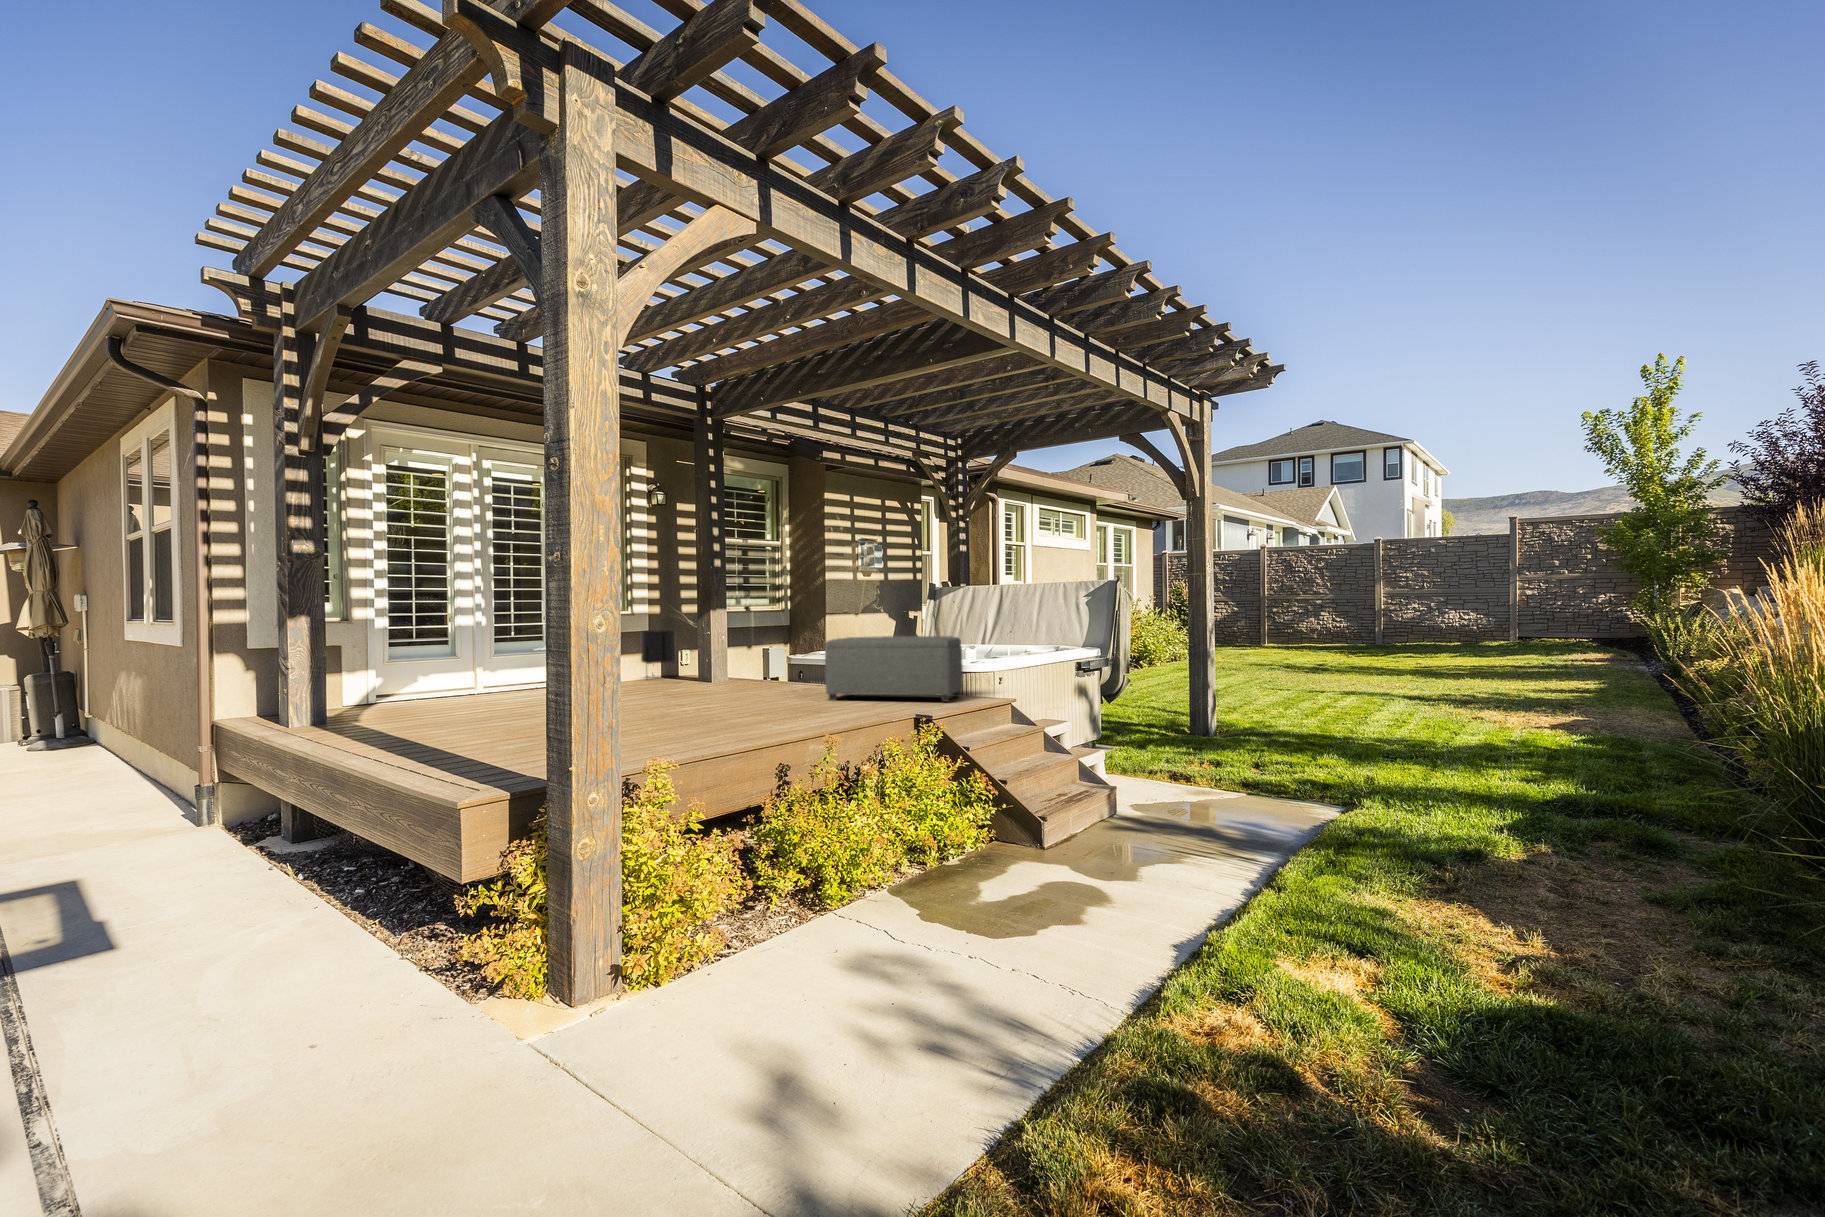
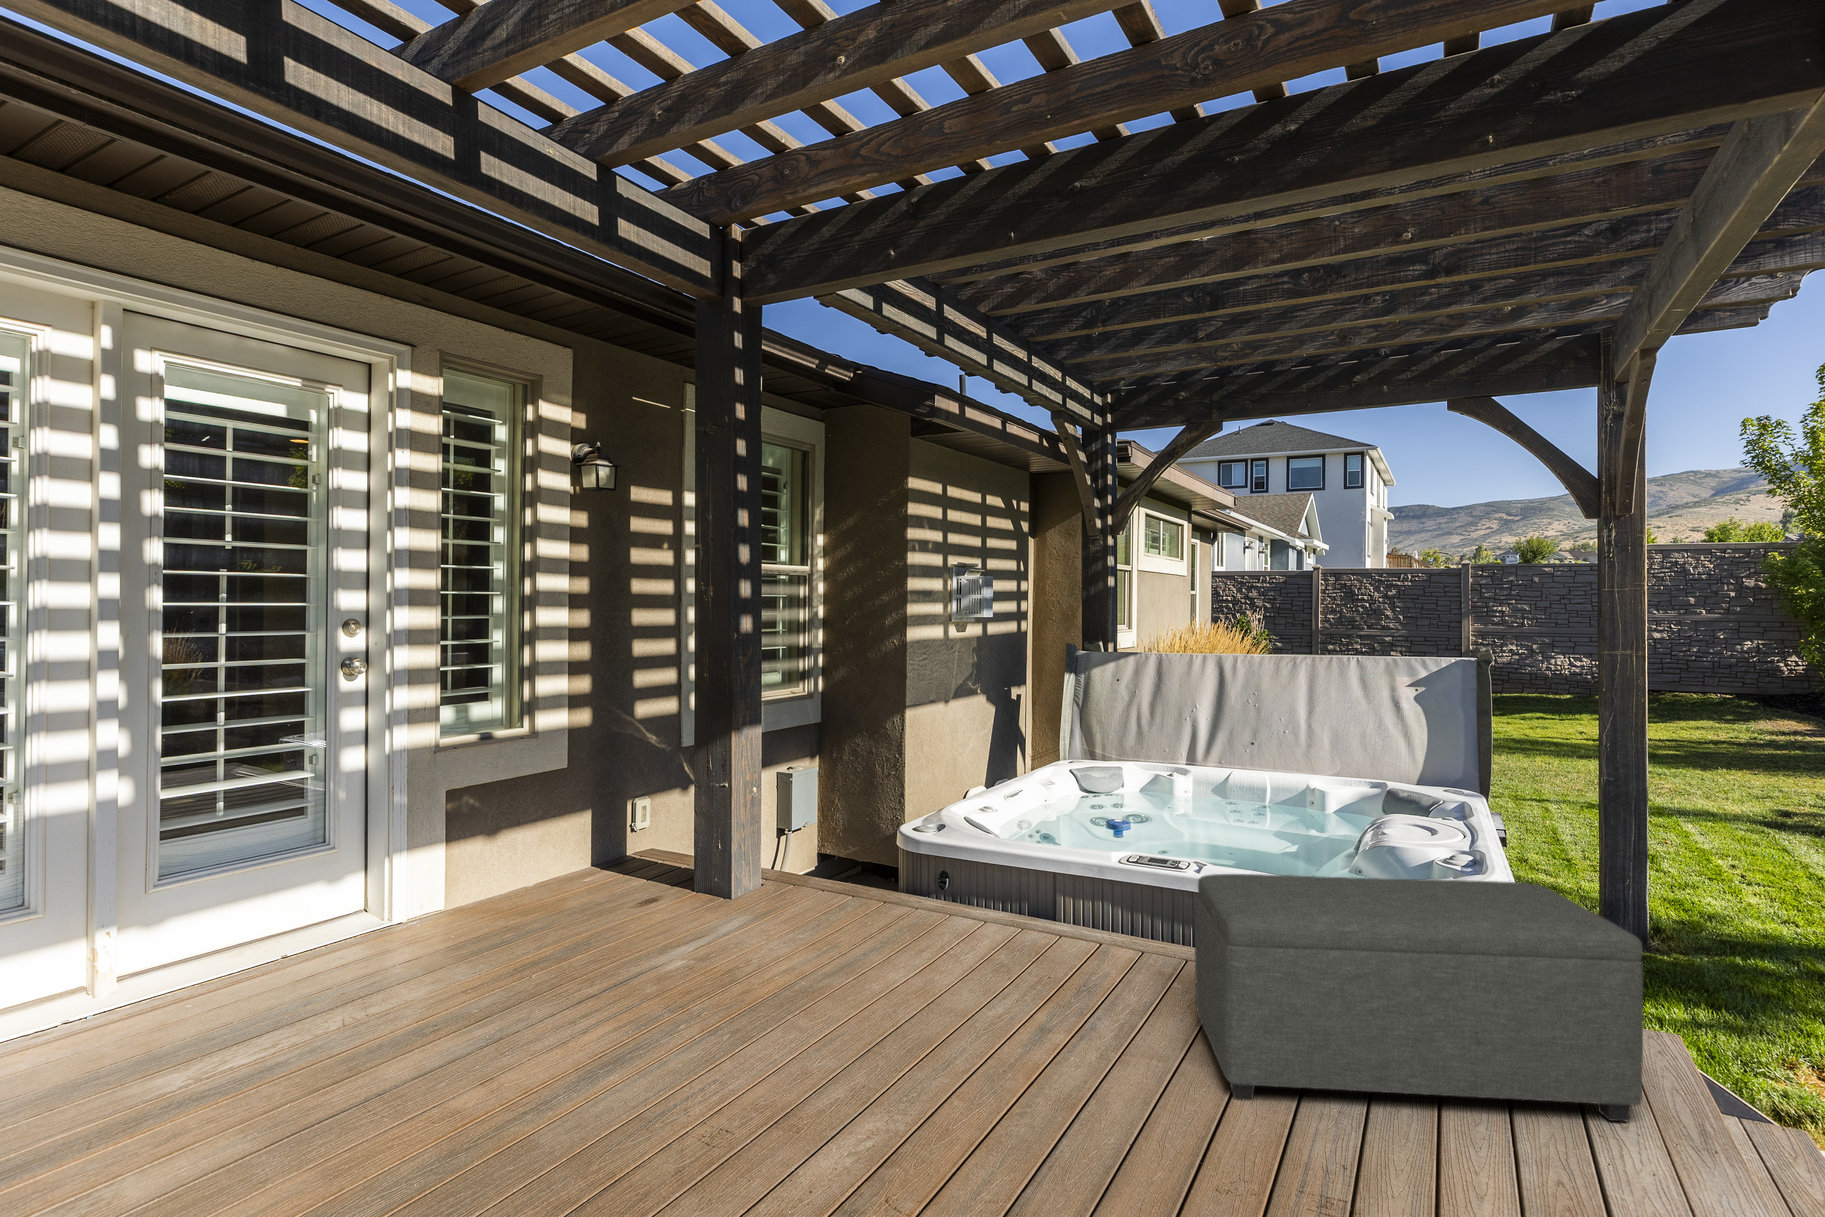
planter: present [641,630,678,666] -> none [560,766,644,894]

